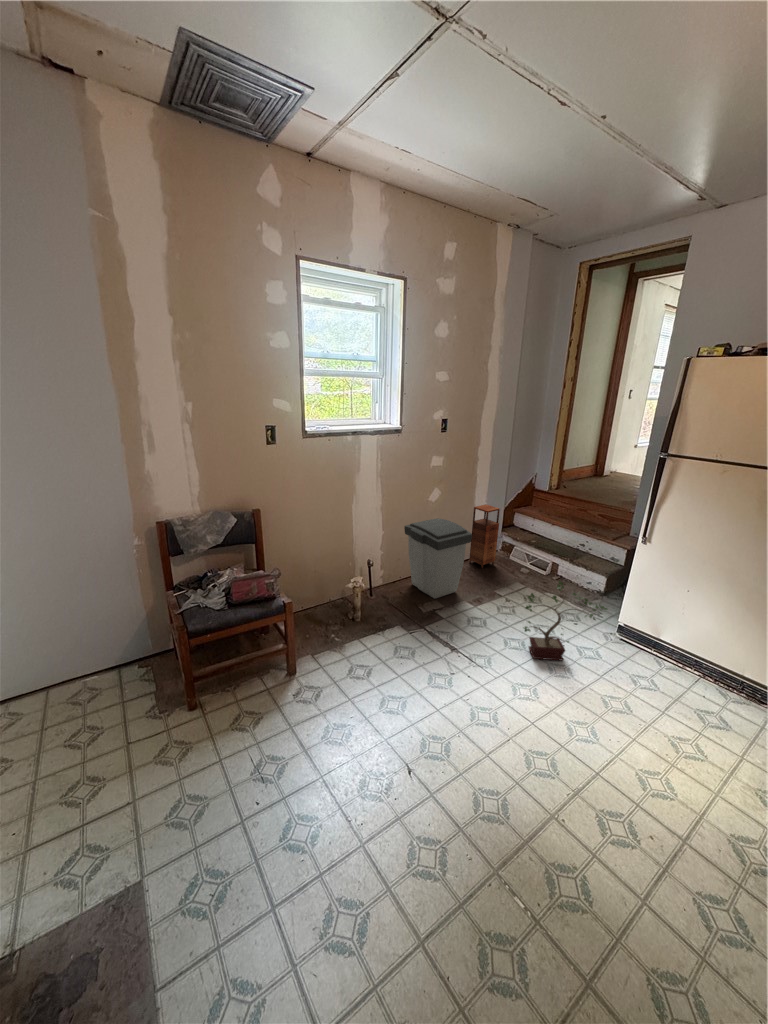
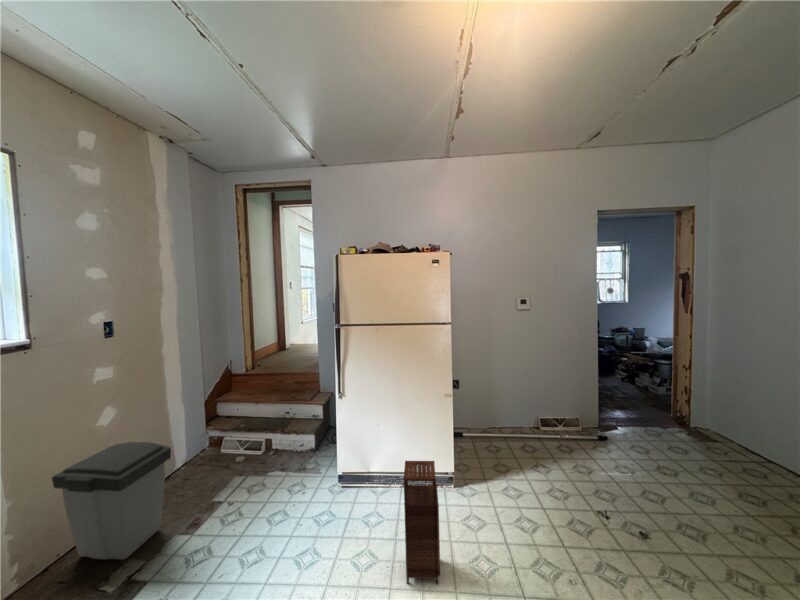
storage cabinet: present [469,504,500,568] -> present [404,461,440,585]
potted plant: present [523,581,607,661] -> none [257,461,334,562]

